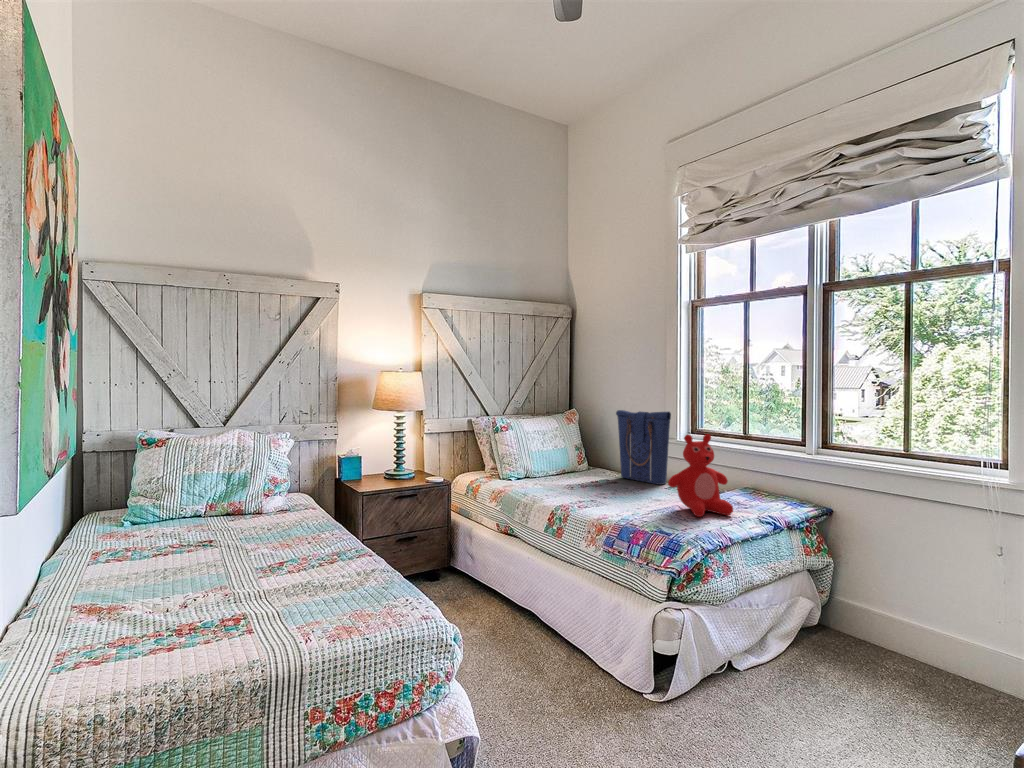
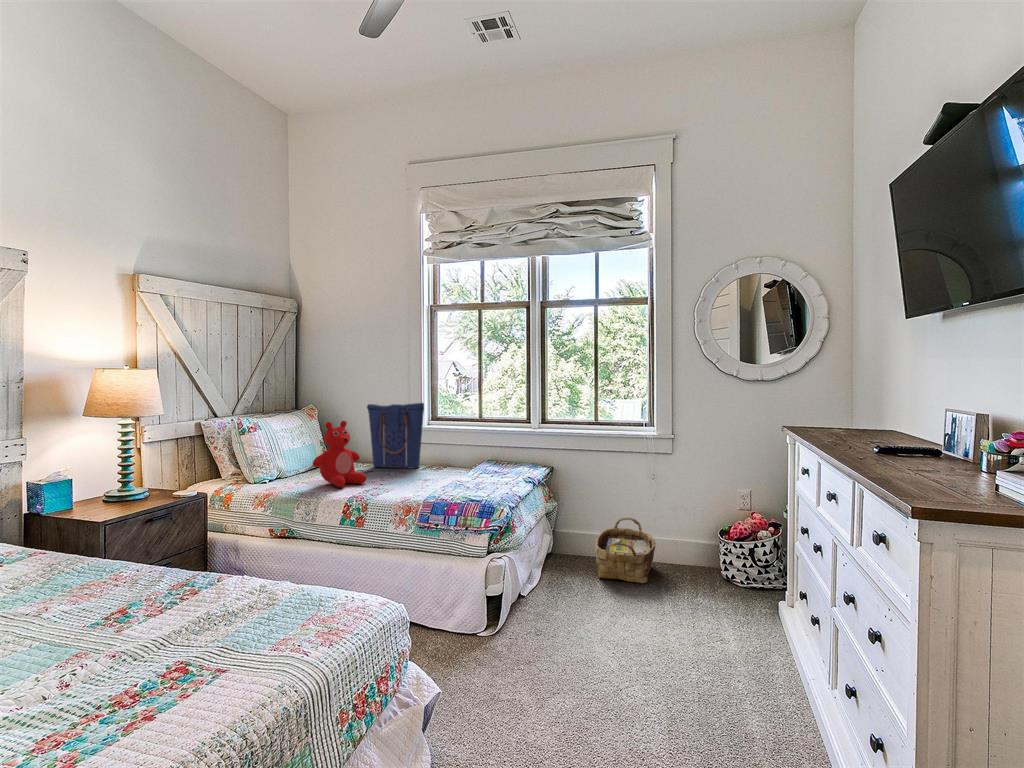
teddy bear: present [668,434,733,517] -> present [313,421,366,488]
woven basket: none [866,600,983,708] -> present [595,517,655,583]

